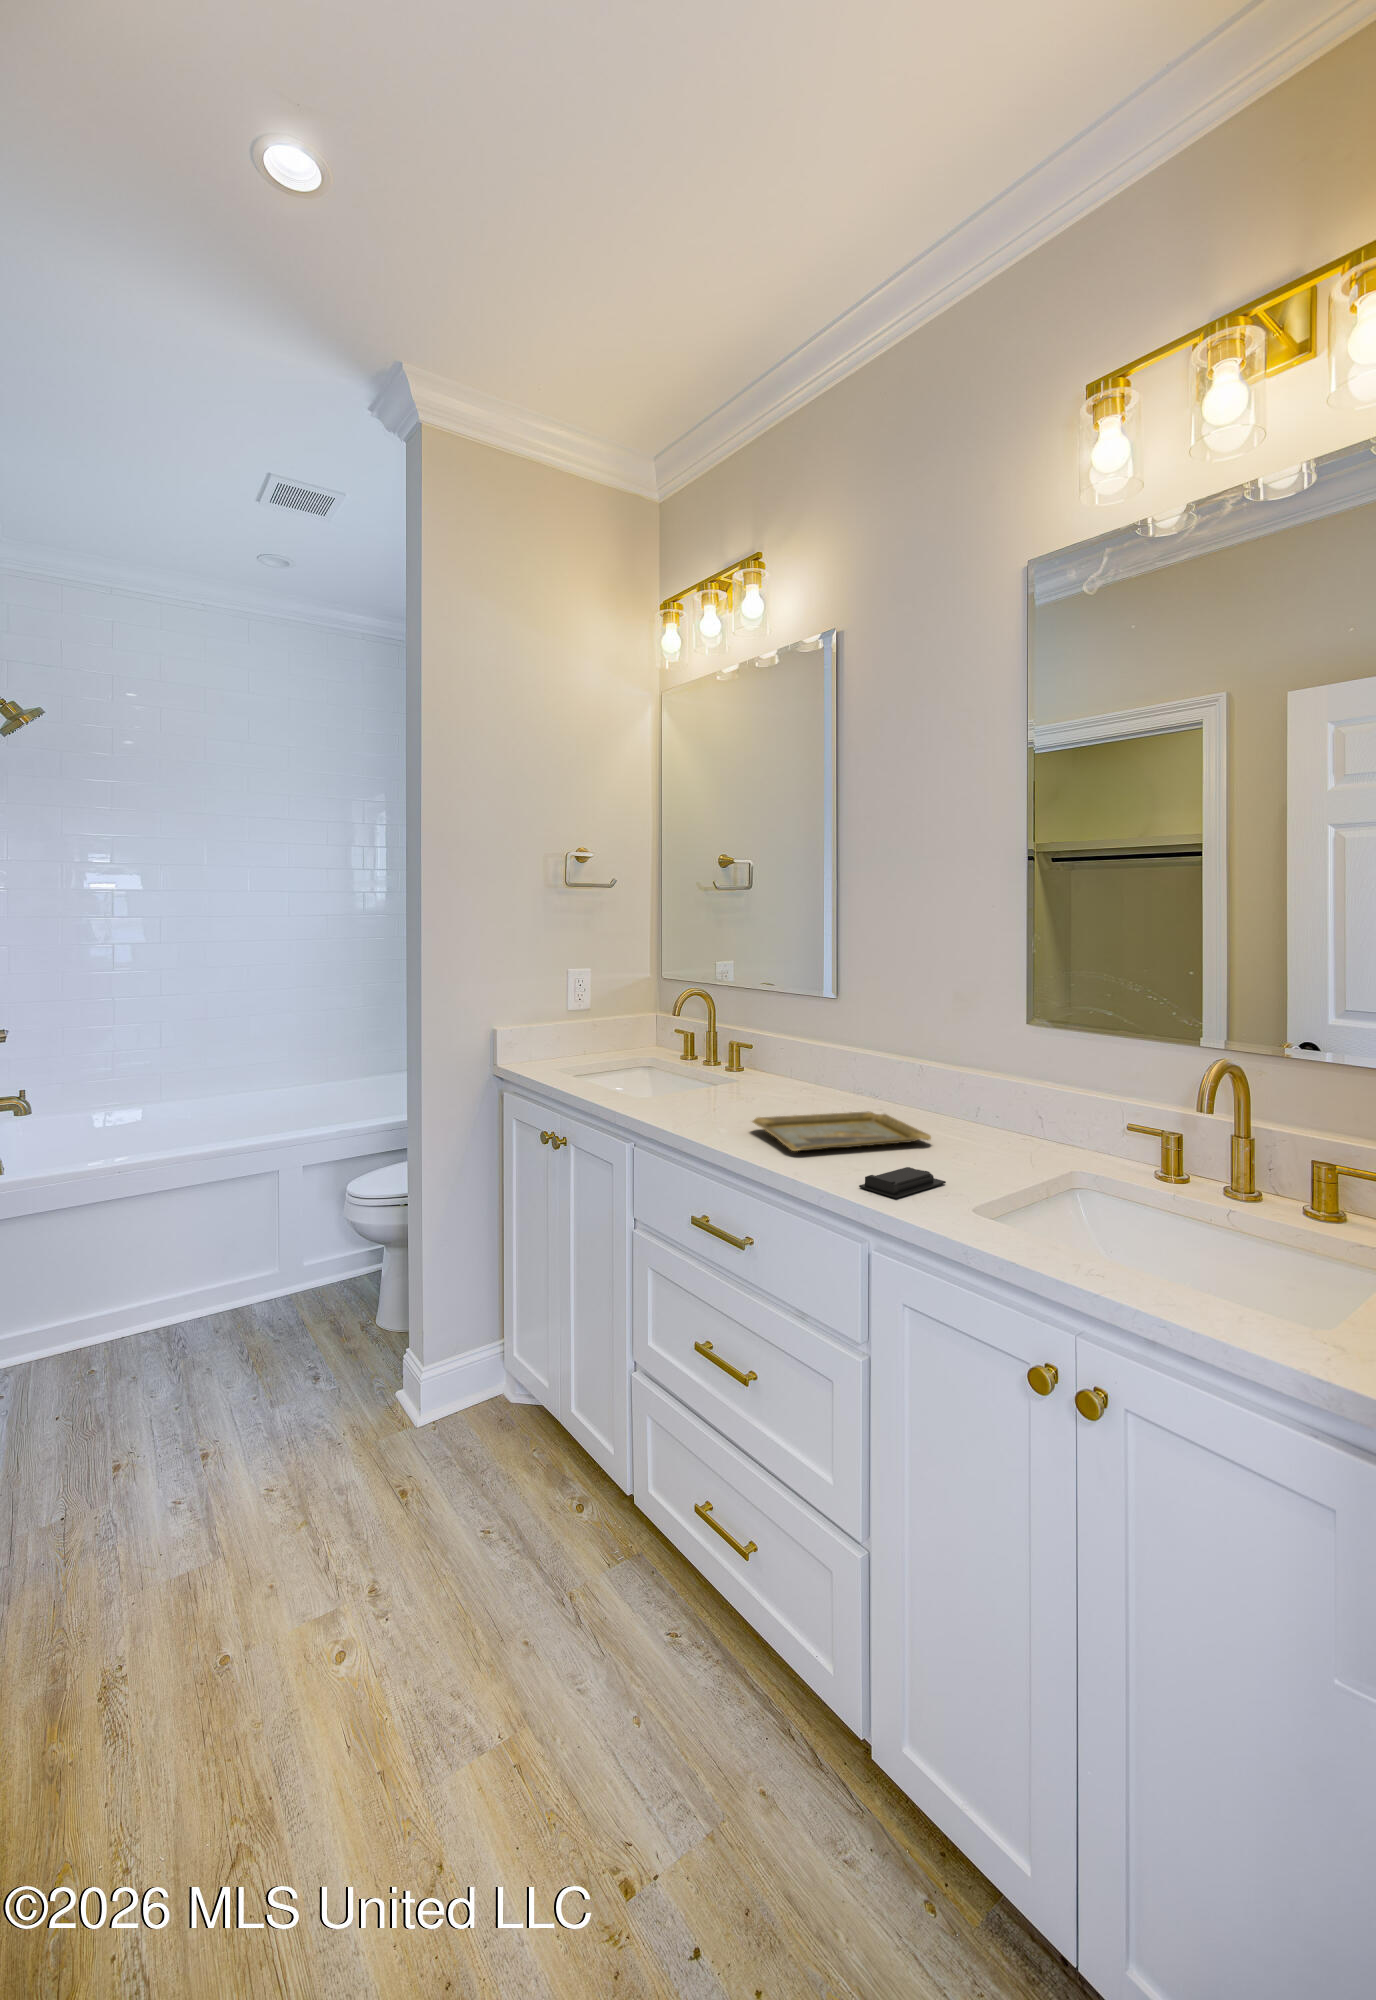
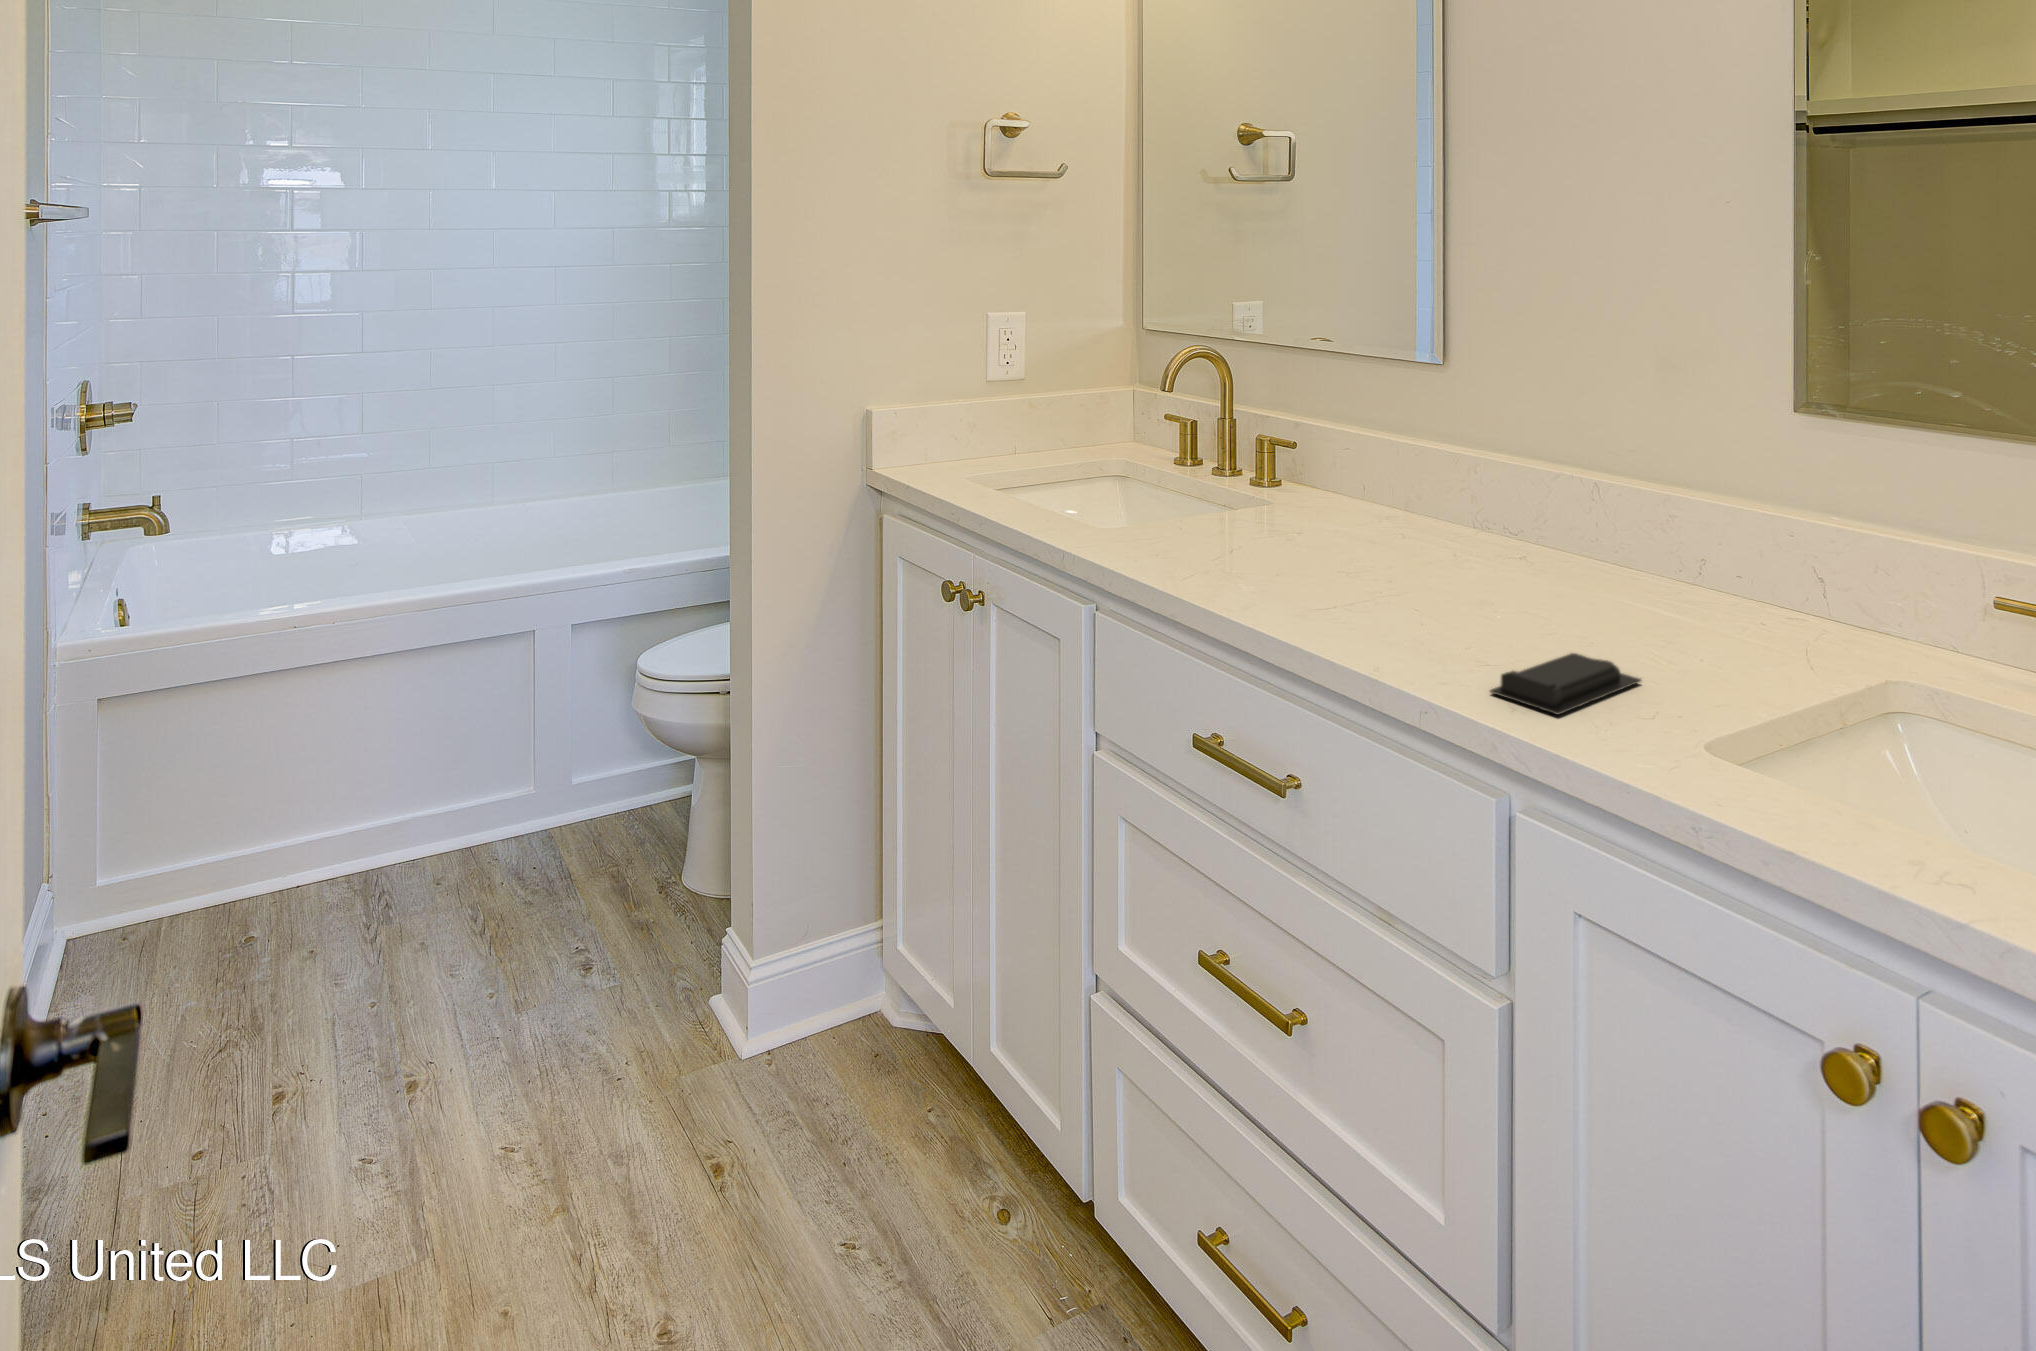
tray: present [752,1111,931,1151] -> none [1293,545,1605,622]

